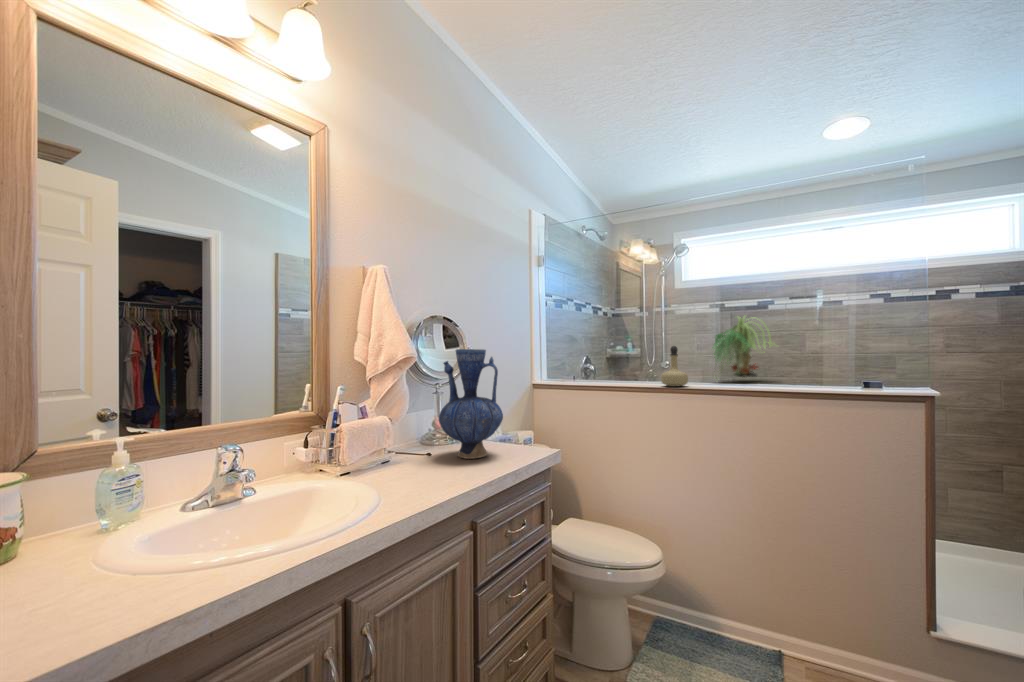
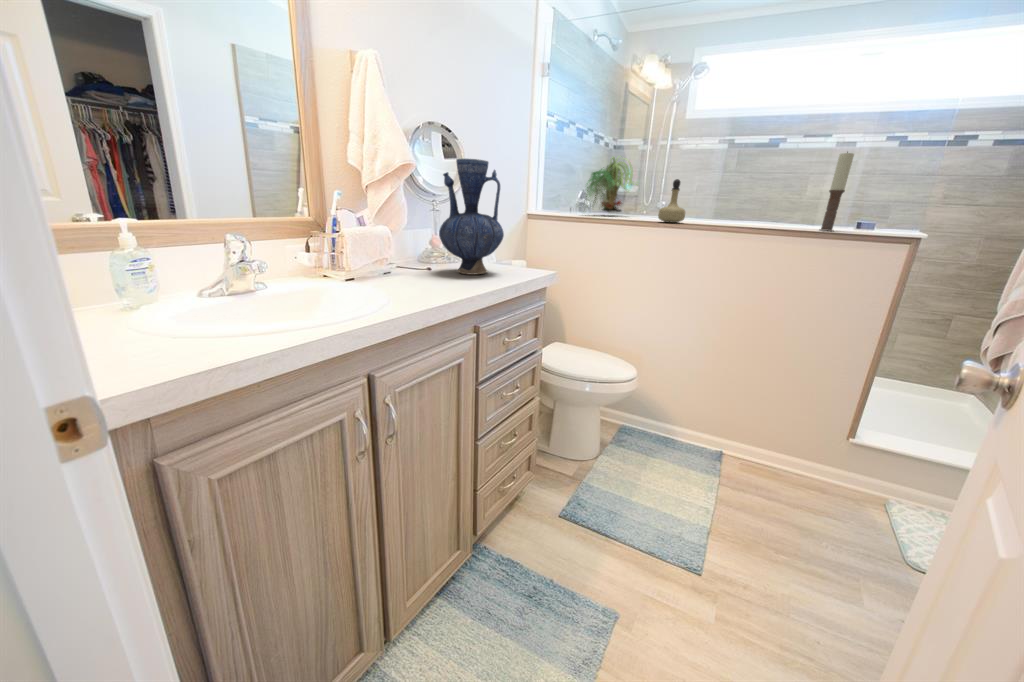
plant: present [713,317,773,379] -> present [583,157,637,212]
candle: none [825,317,842,391] -> present [820,152,854,231]

